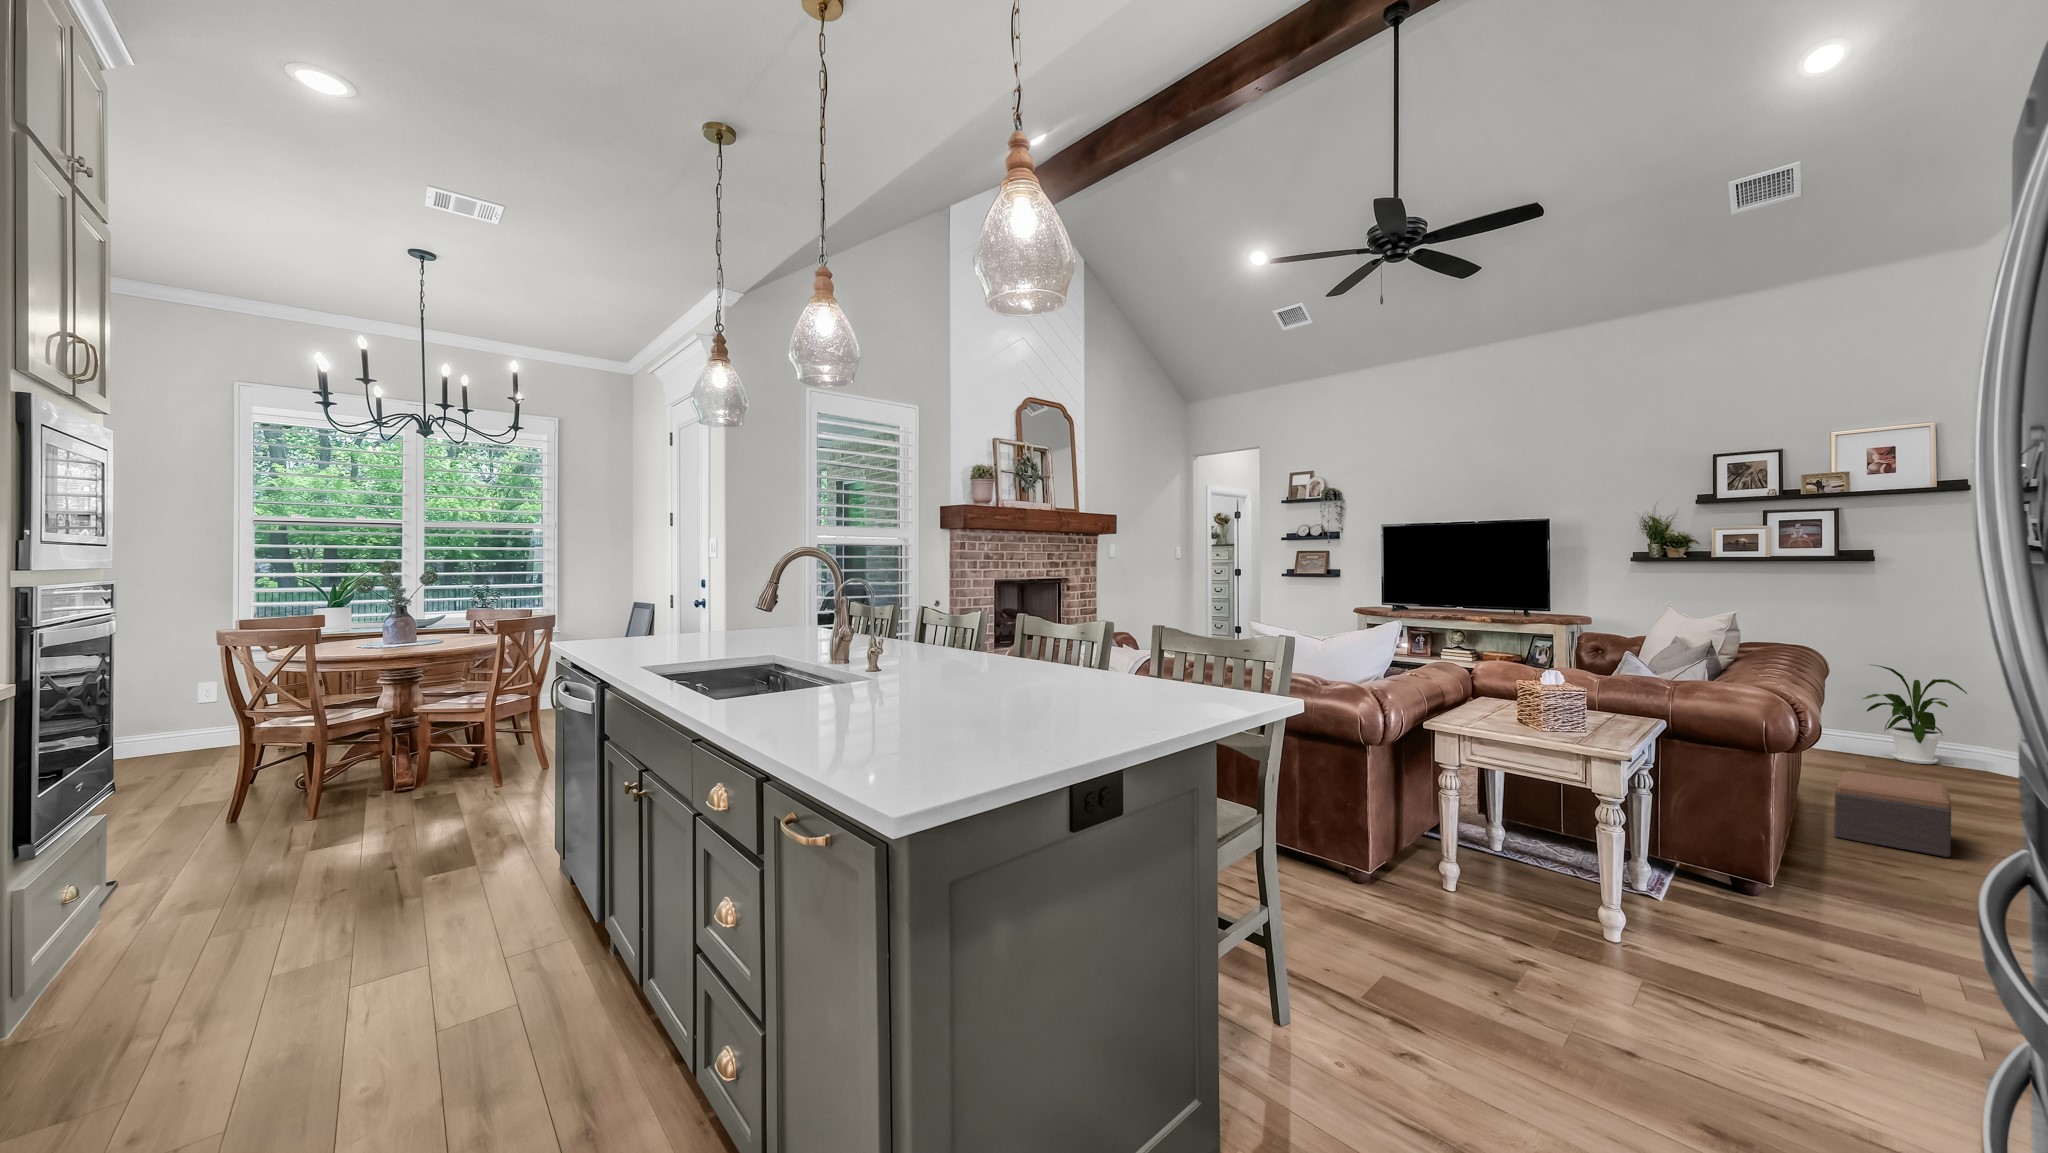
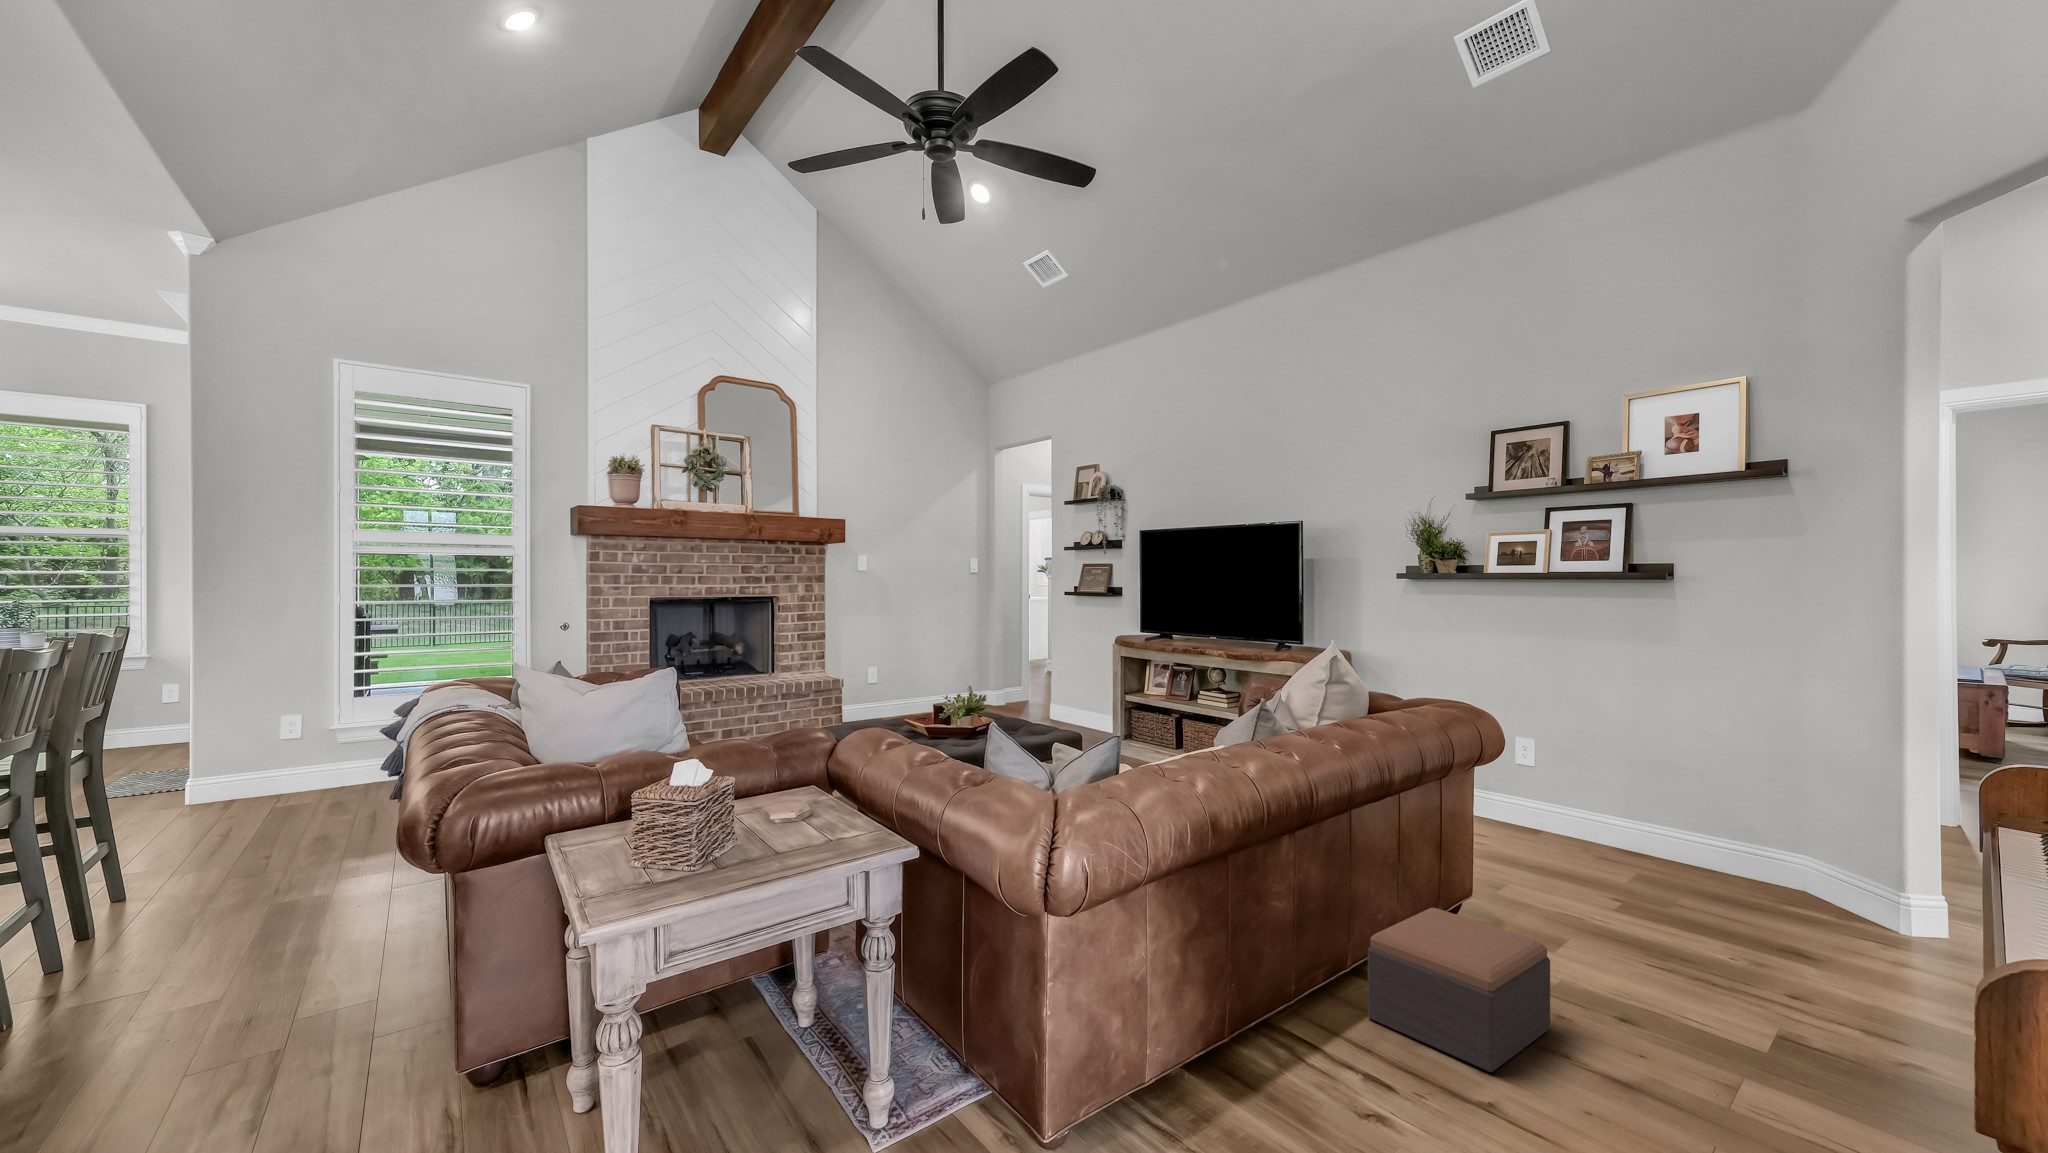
house plant: present [1863,665,1967,764] -> none [1624,730,1768,882]

